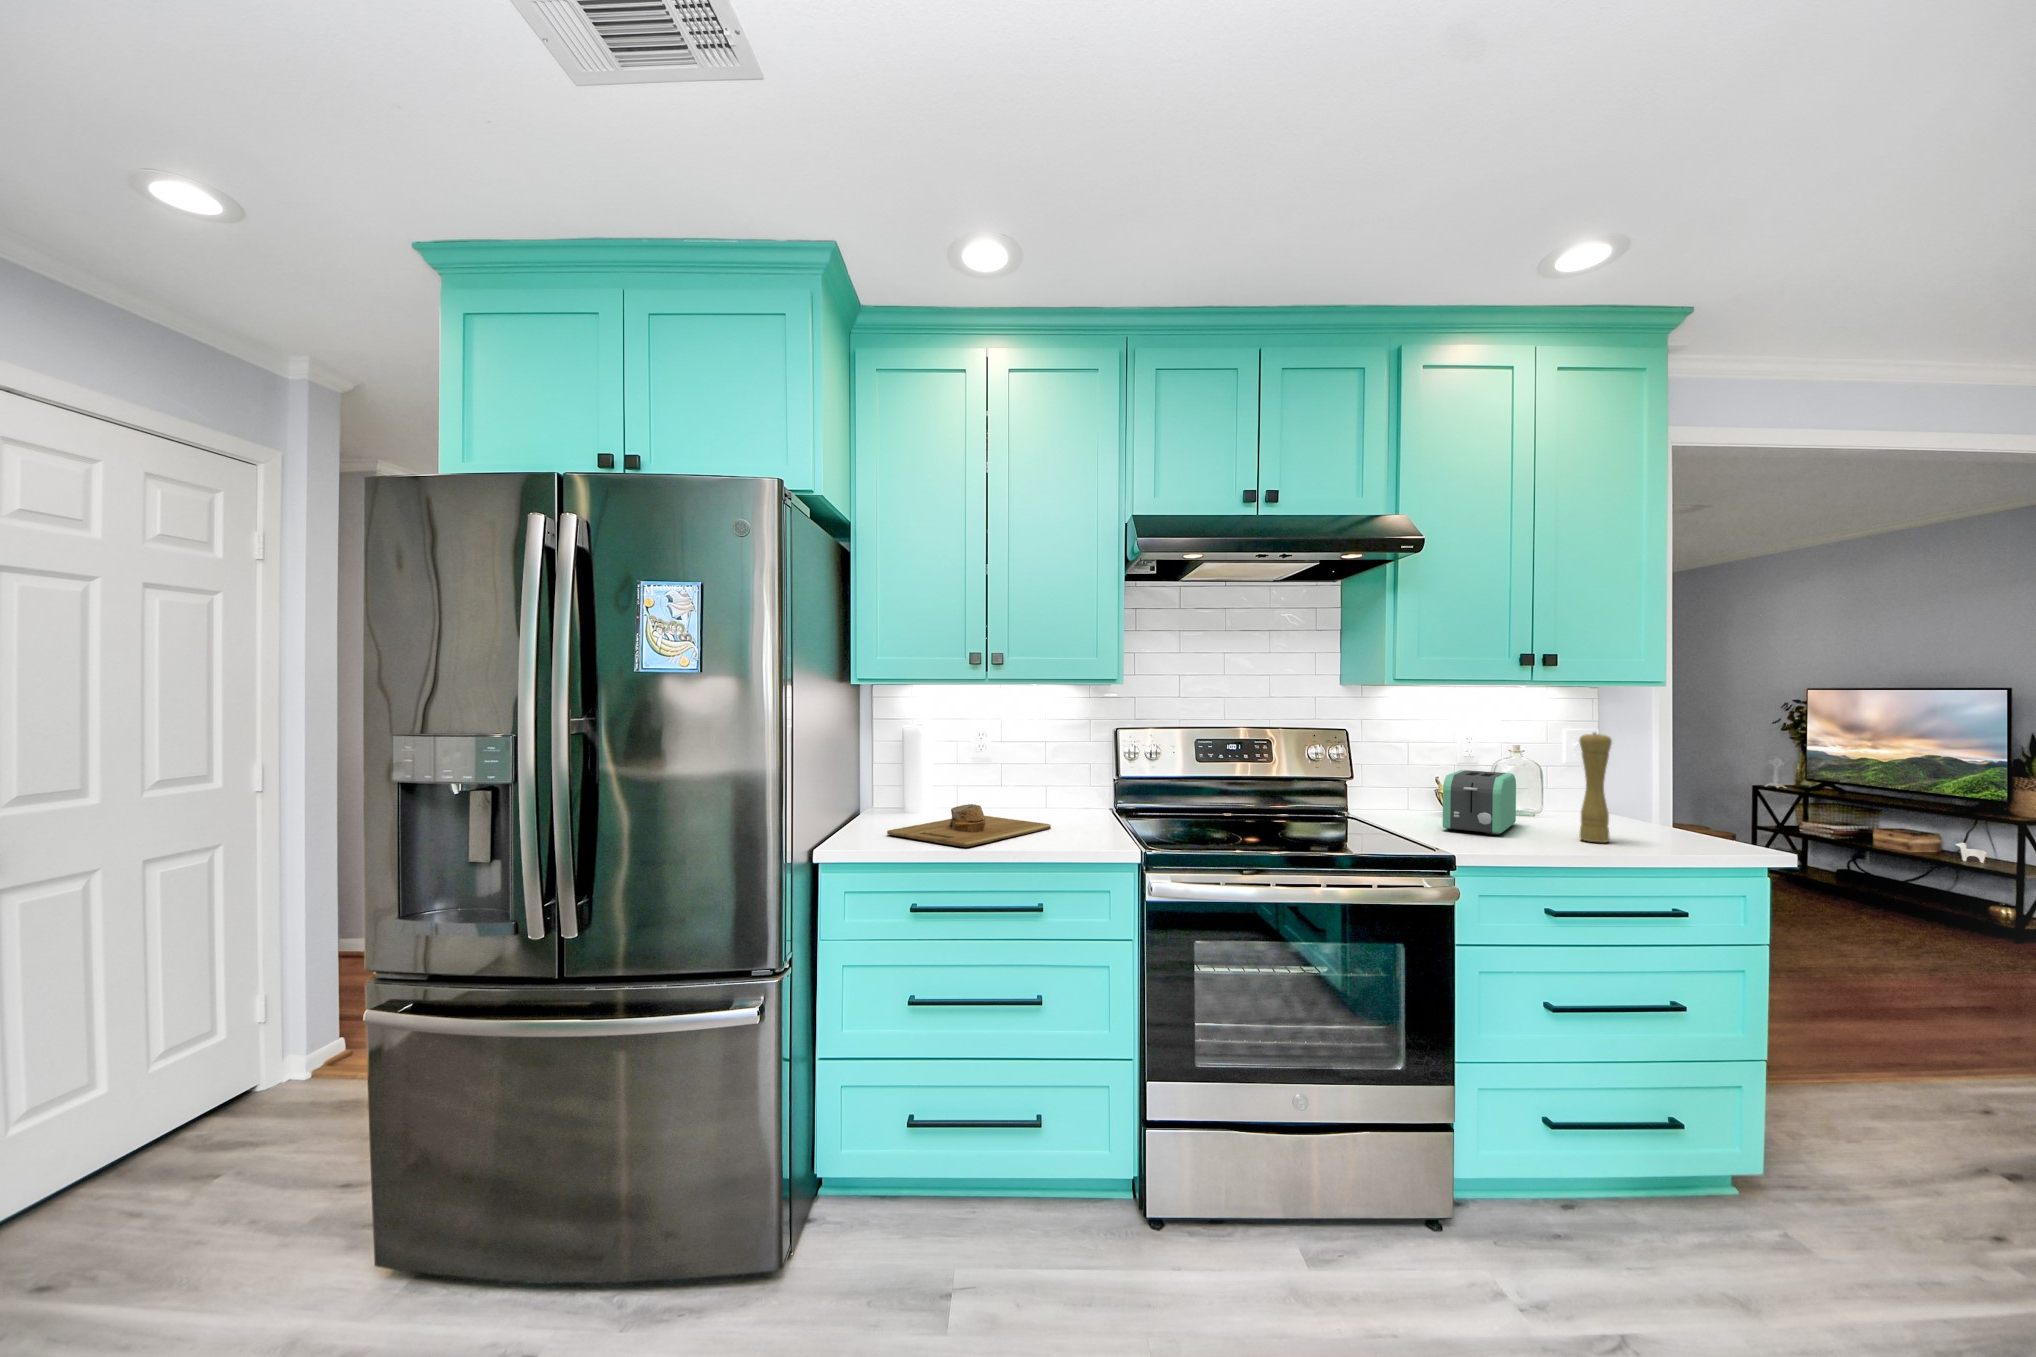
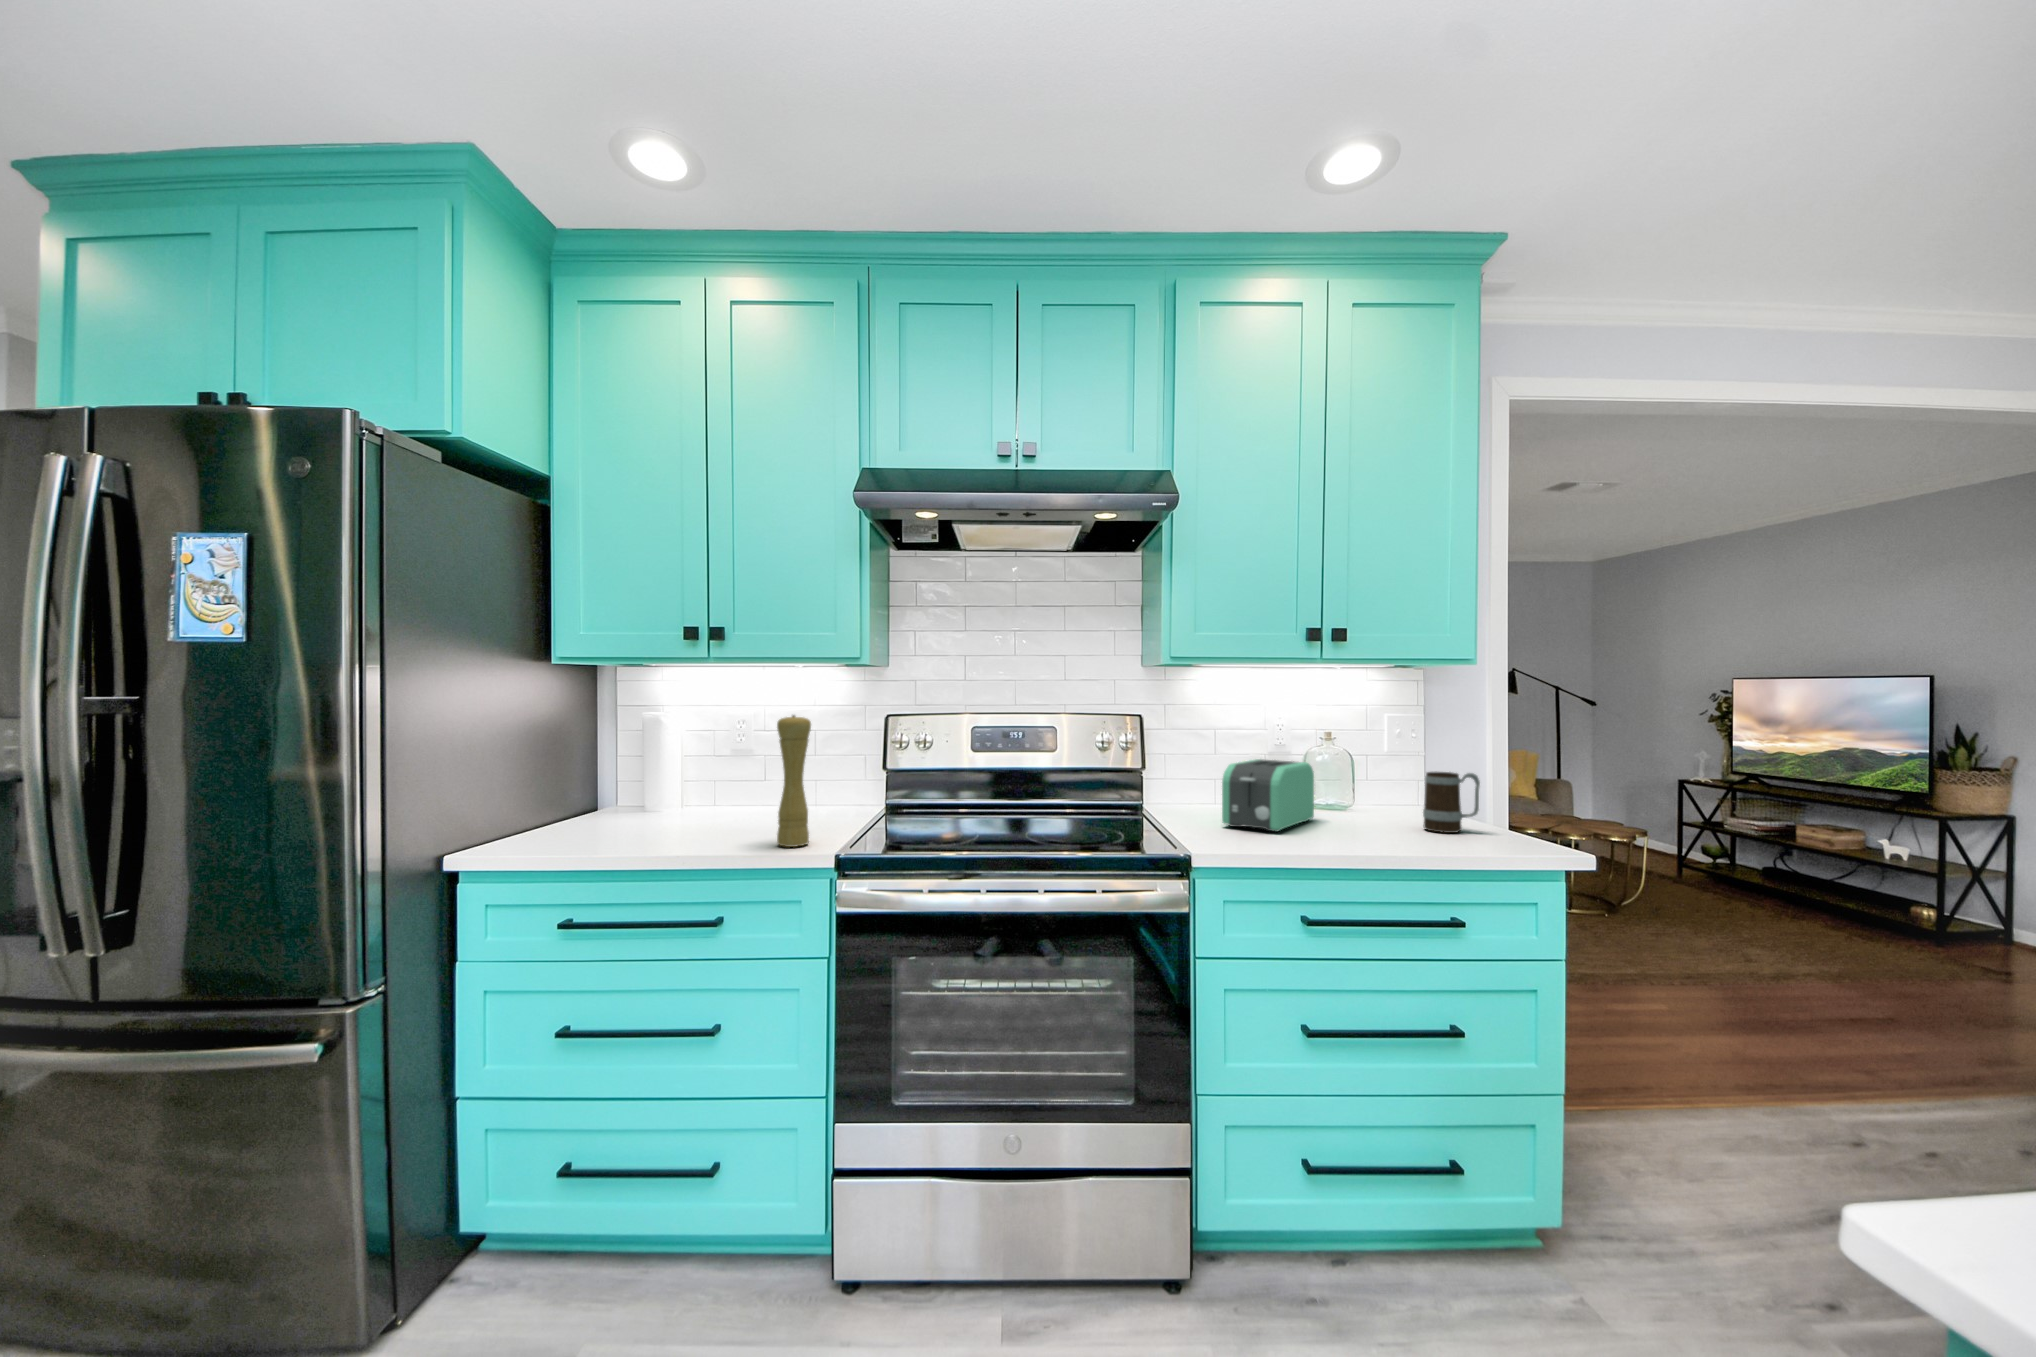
pepper mill: present [1579,733,1612,843] -> present [777,715,811,847]
mug: none [1621,782,1675,836] -> present [1423,772,1480,833]
cutting board: present [887,804,1051,847] -> none [579,799,781,848]

